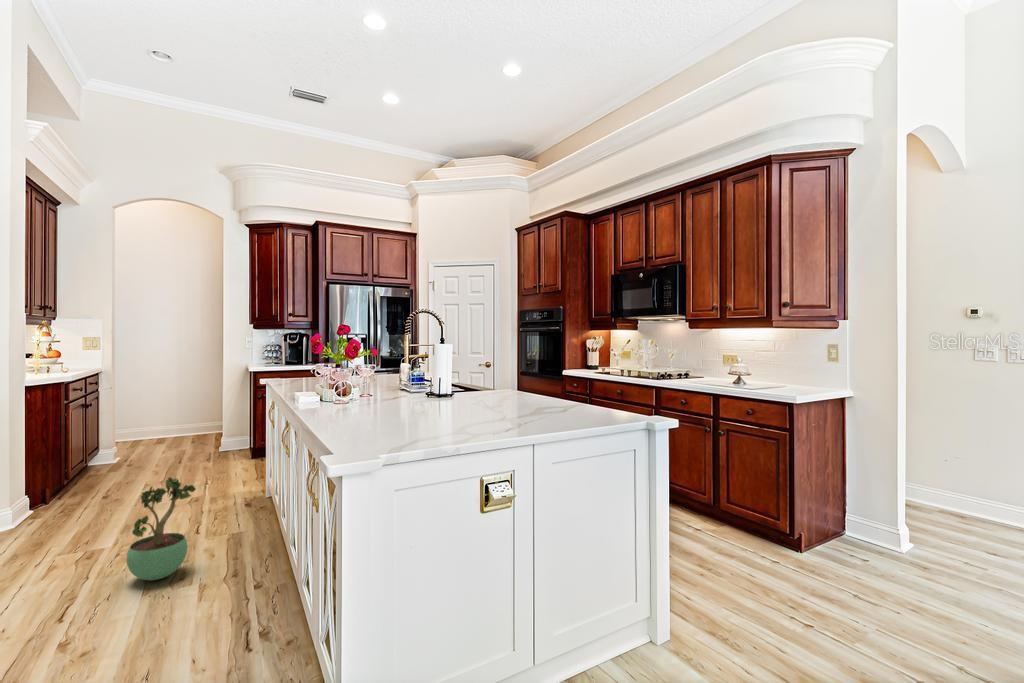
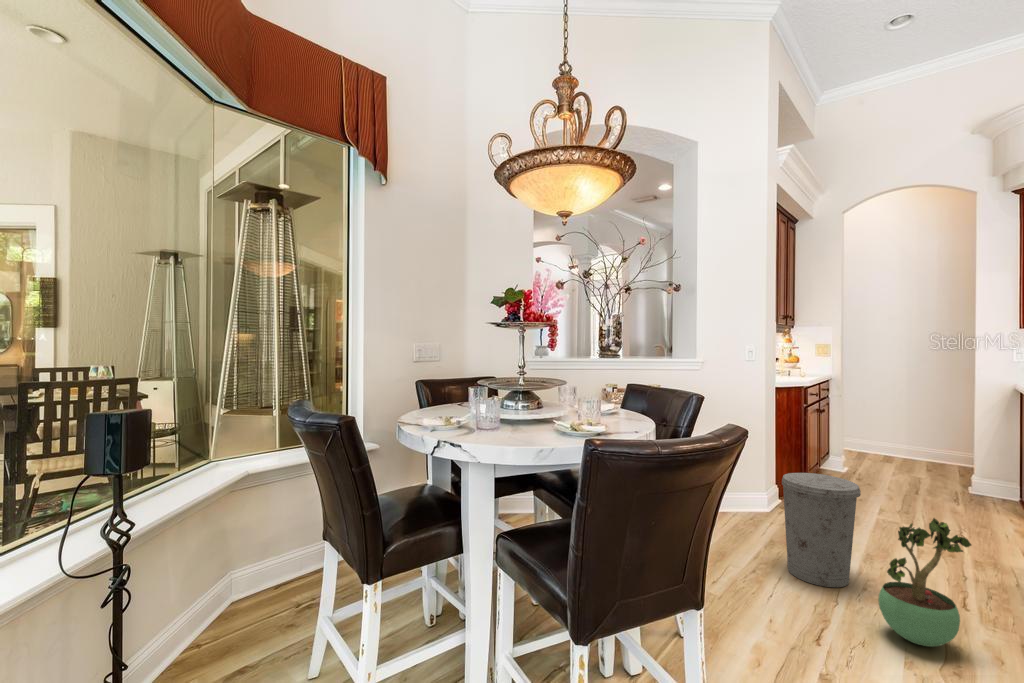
trash can: none [29,467,115,577] -> present [782,473,861,587]

